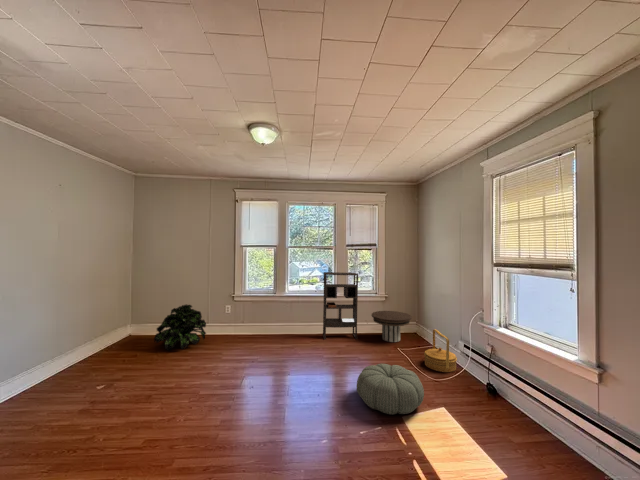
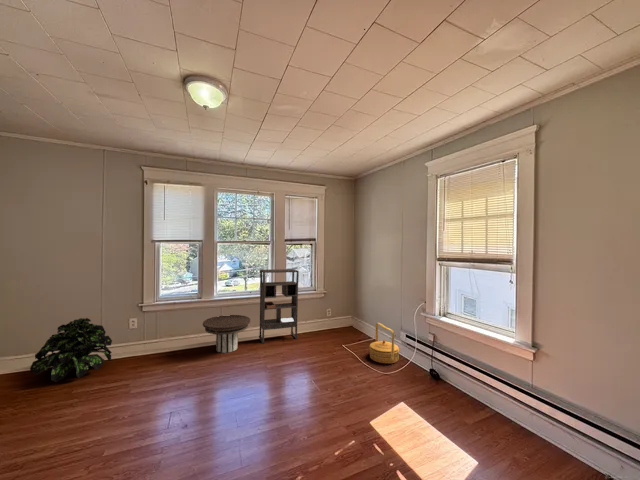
side table: present [372,311,412,342] -> present [203,315,250,353]
pouf: present [357,364,424,414] -> none [317,364,384,417]

